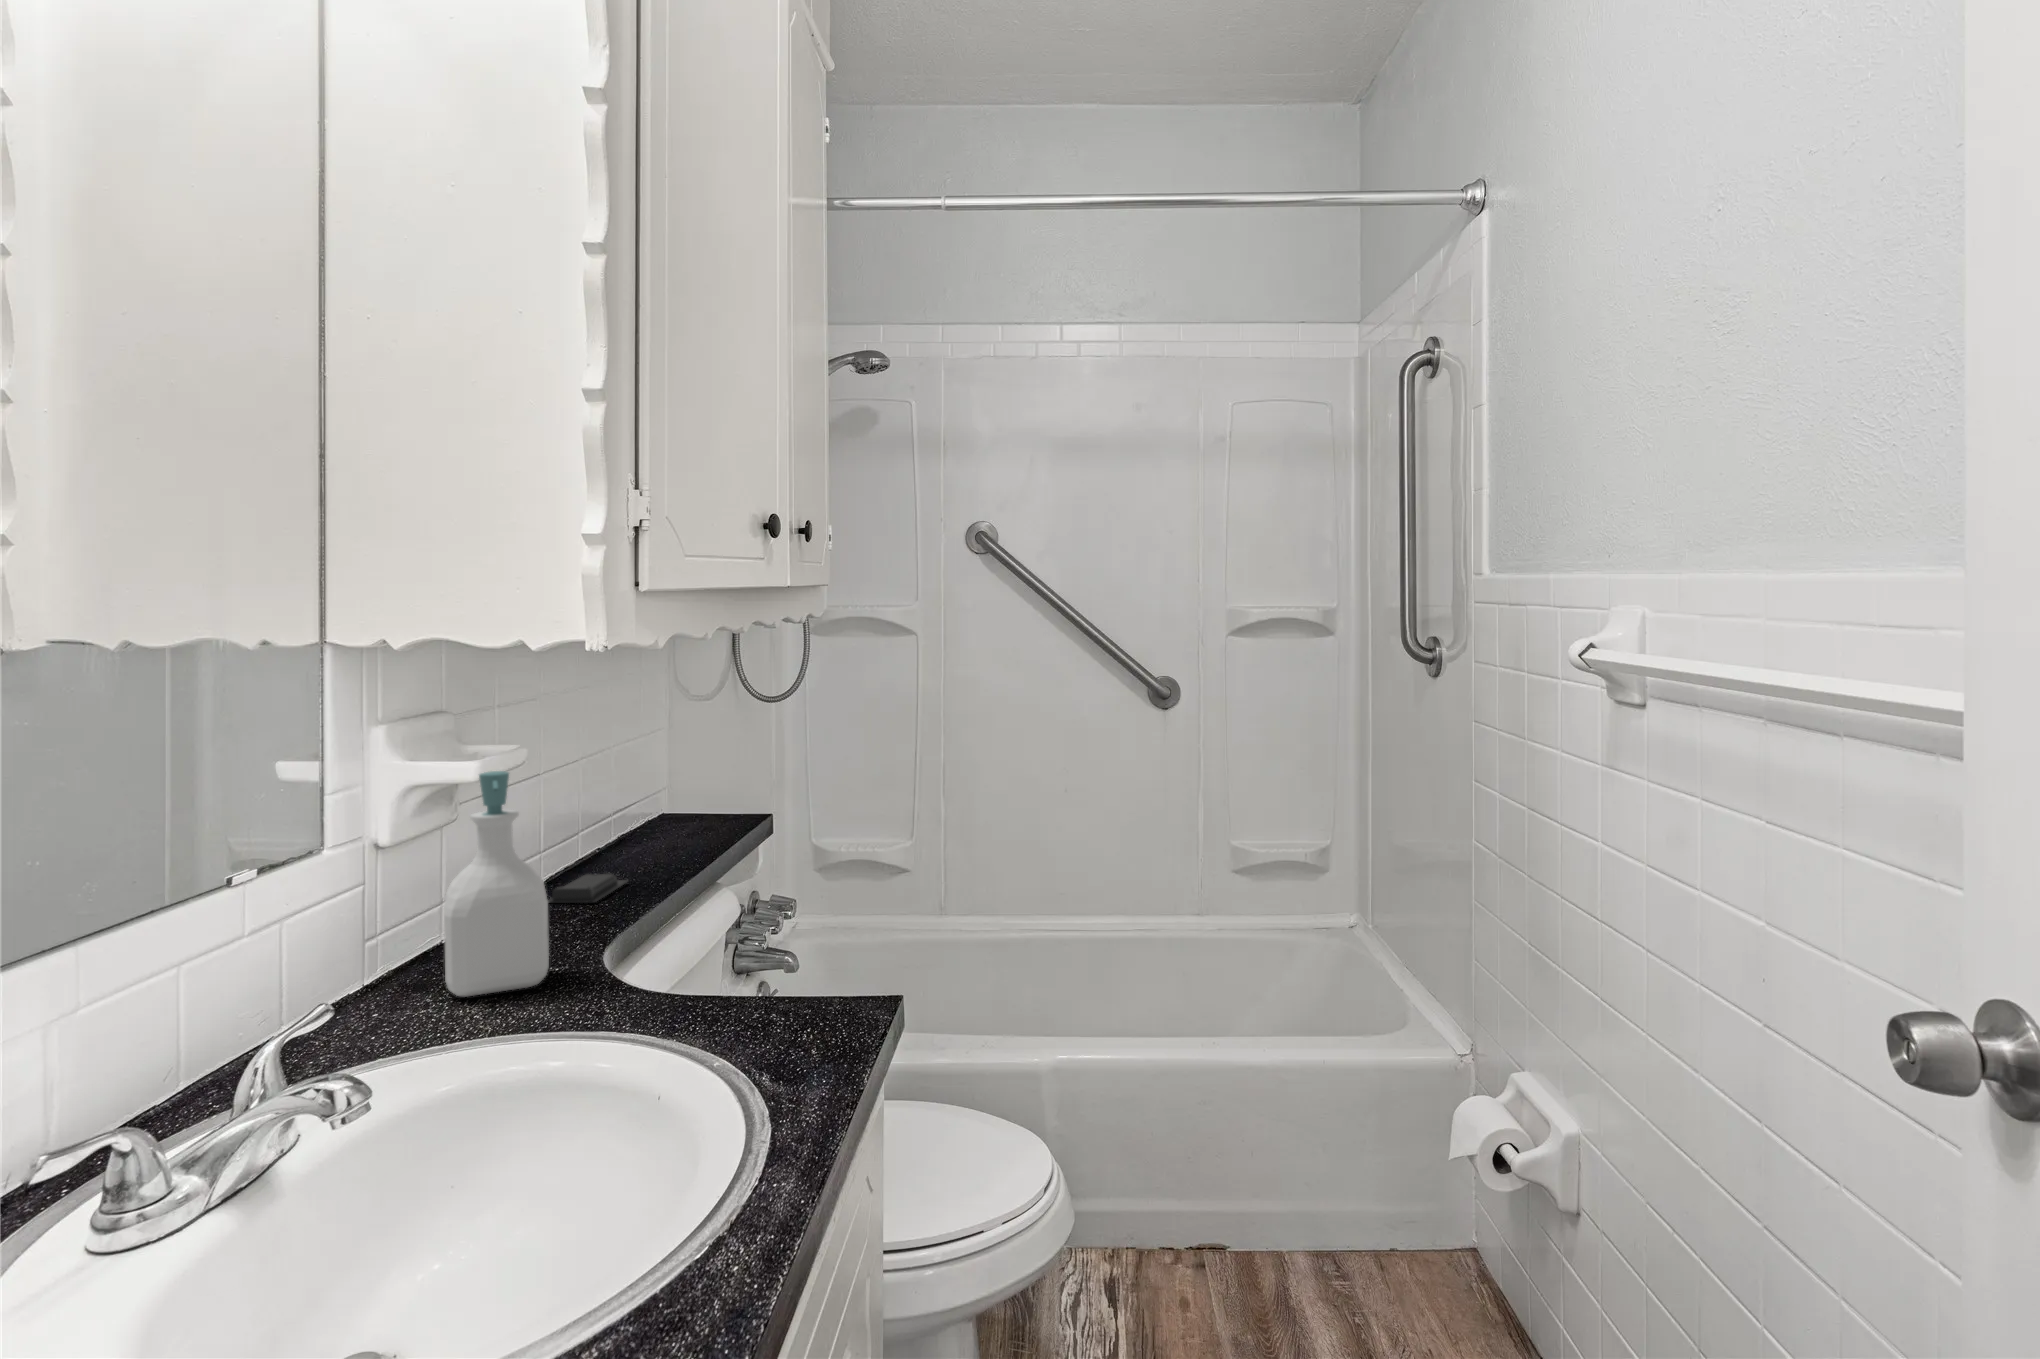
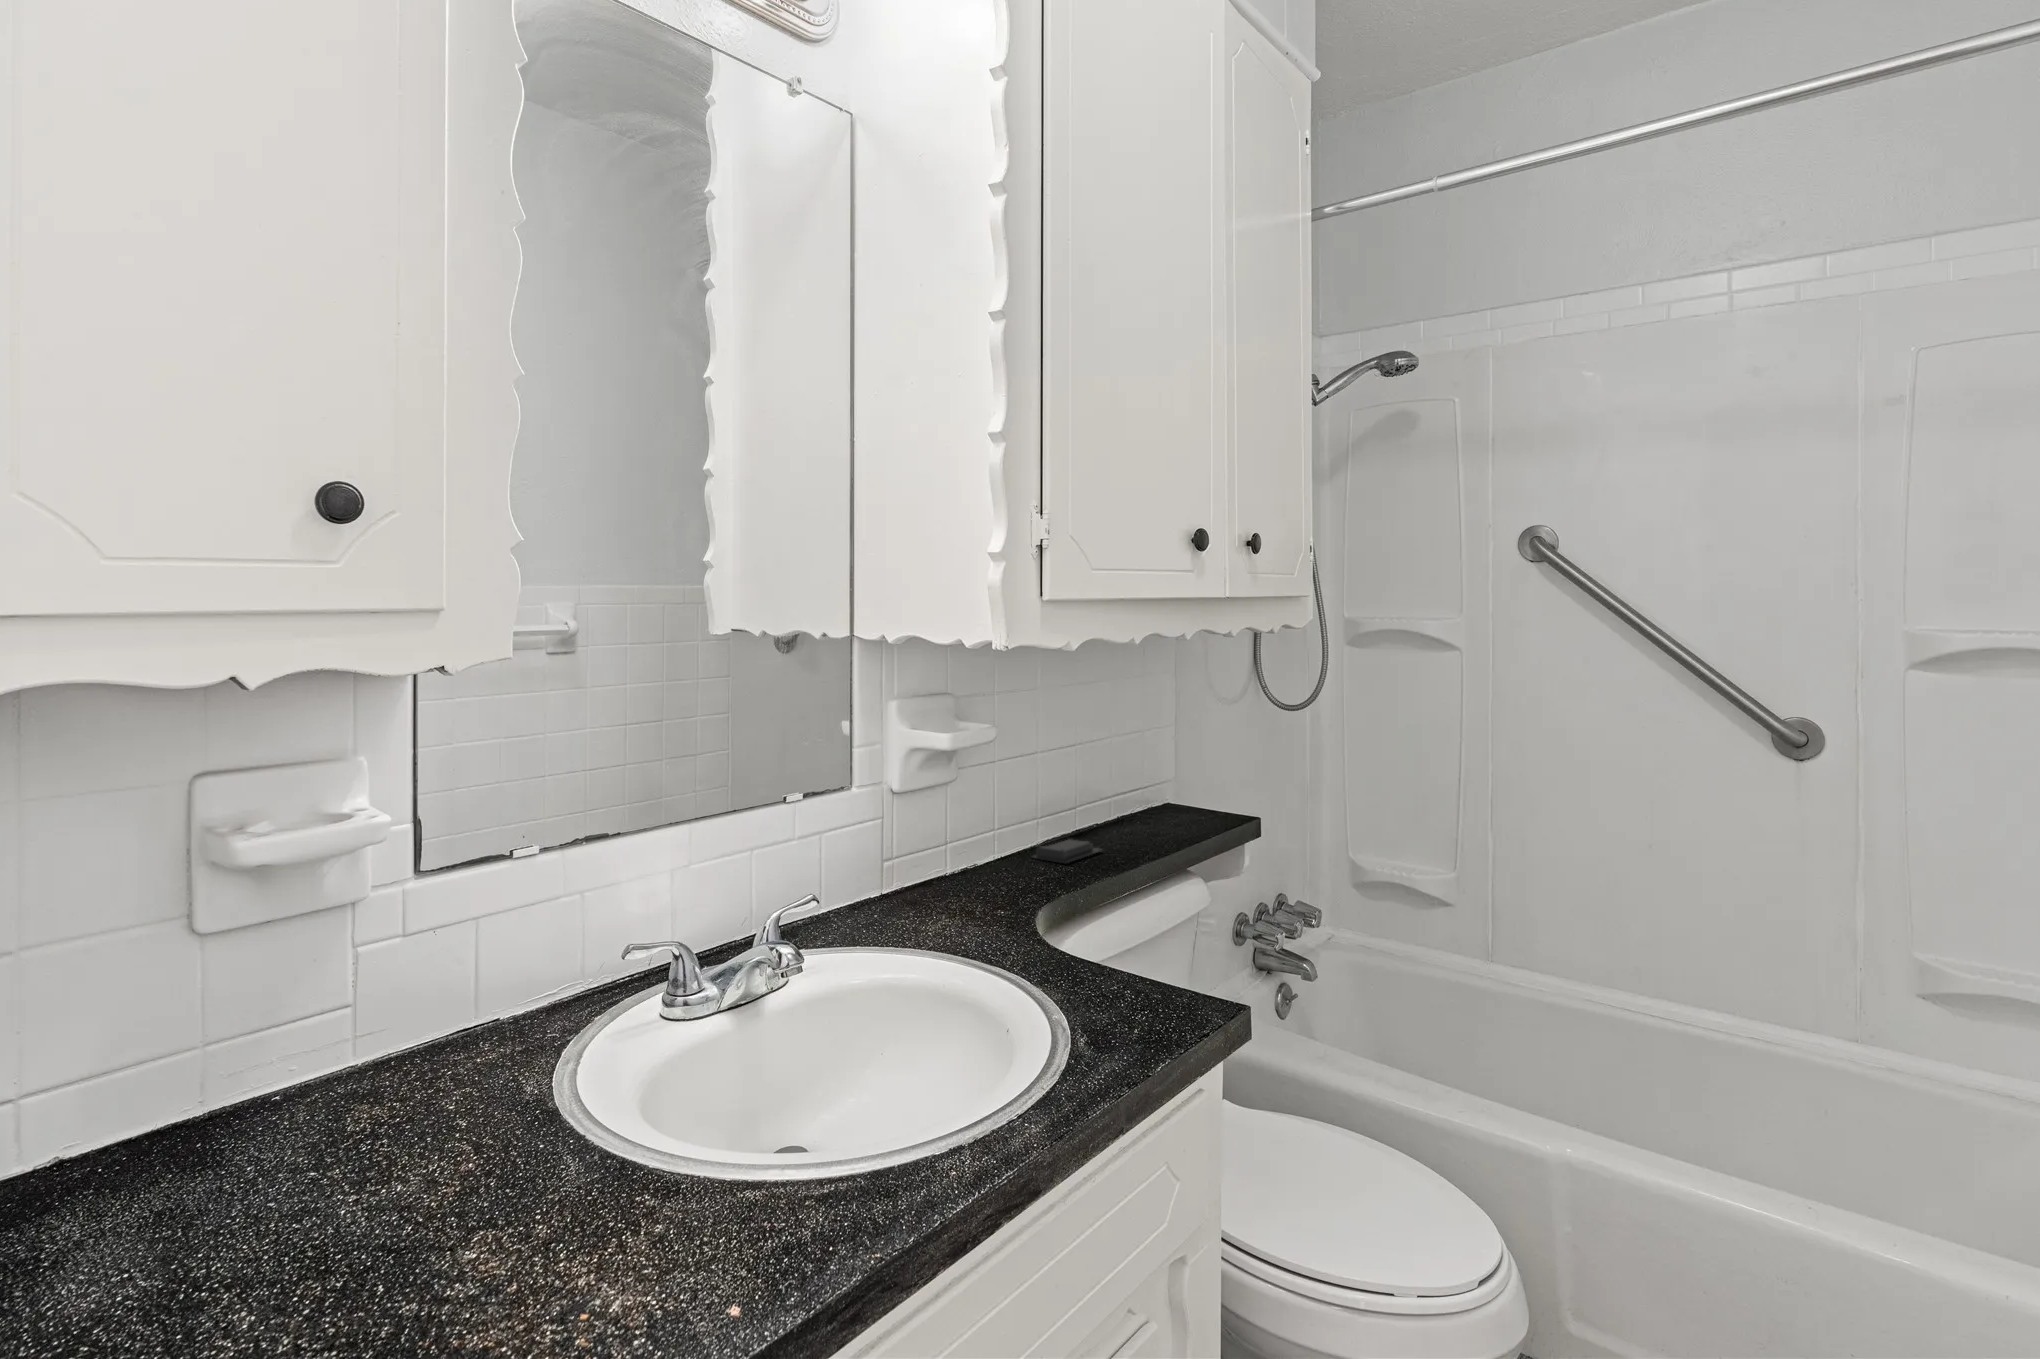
soap bottle: present [444,771,549,996] -> none [914,744,993,920]

